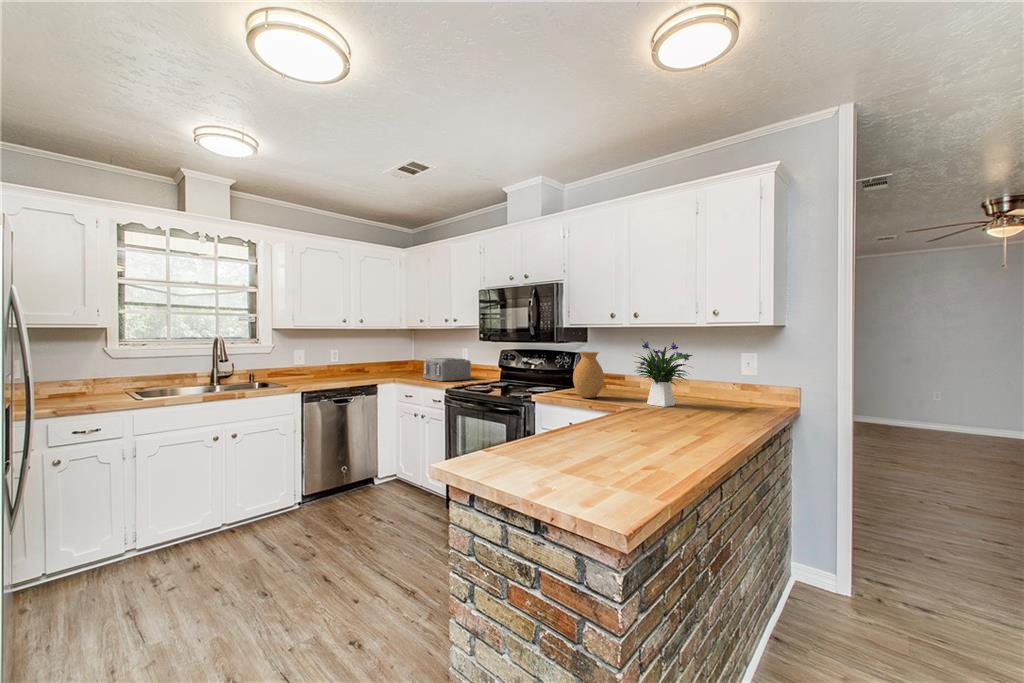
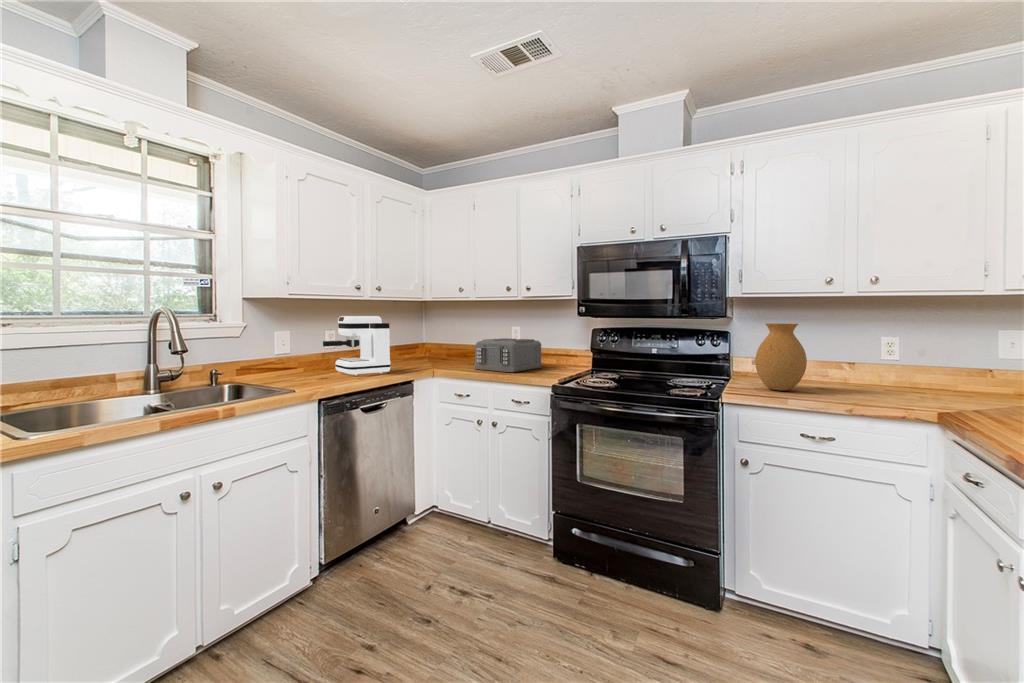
flower arrangement: present [636,339,693,407] -> none [853,301,974,400]
coffee maker: none [322,340,364,379] -> present [323,316,390,376]

